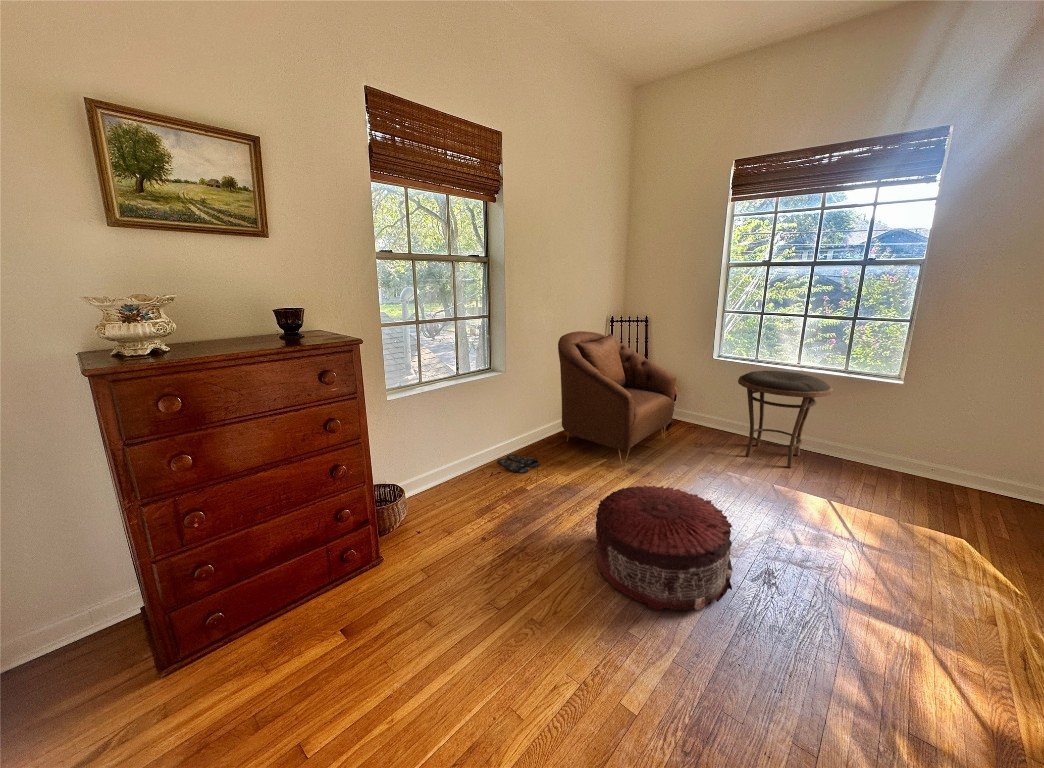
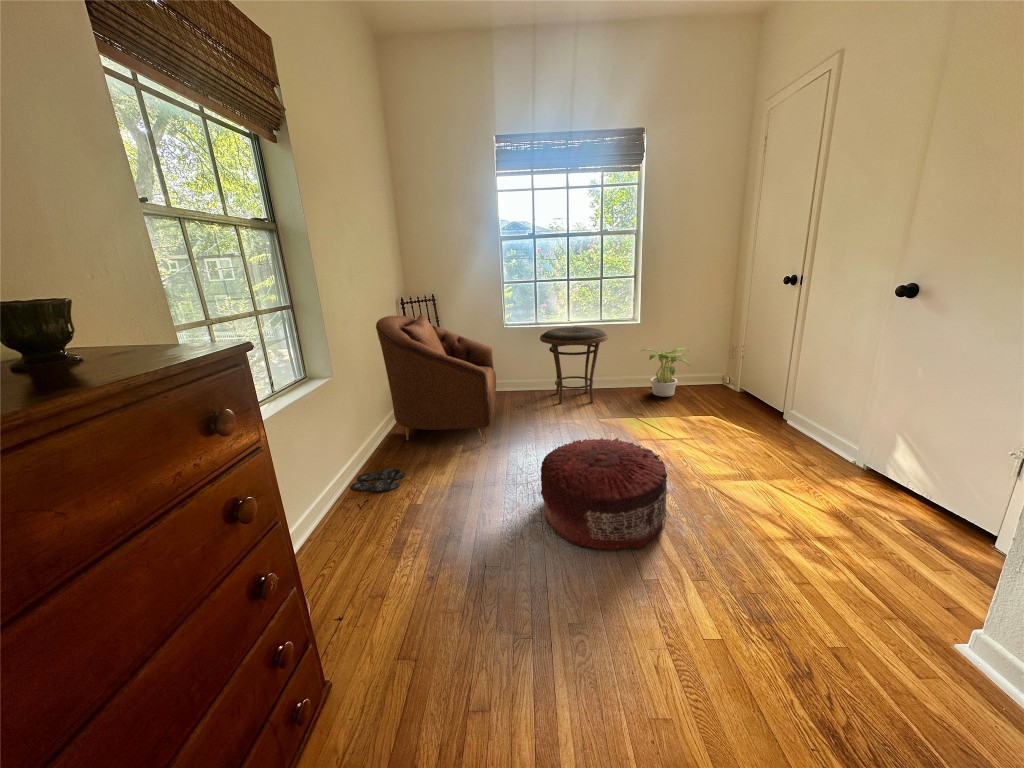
potted plant: none [885,421,978,497] -> present [640,348,690,397]

